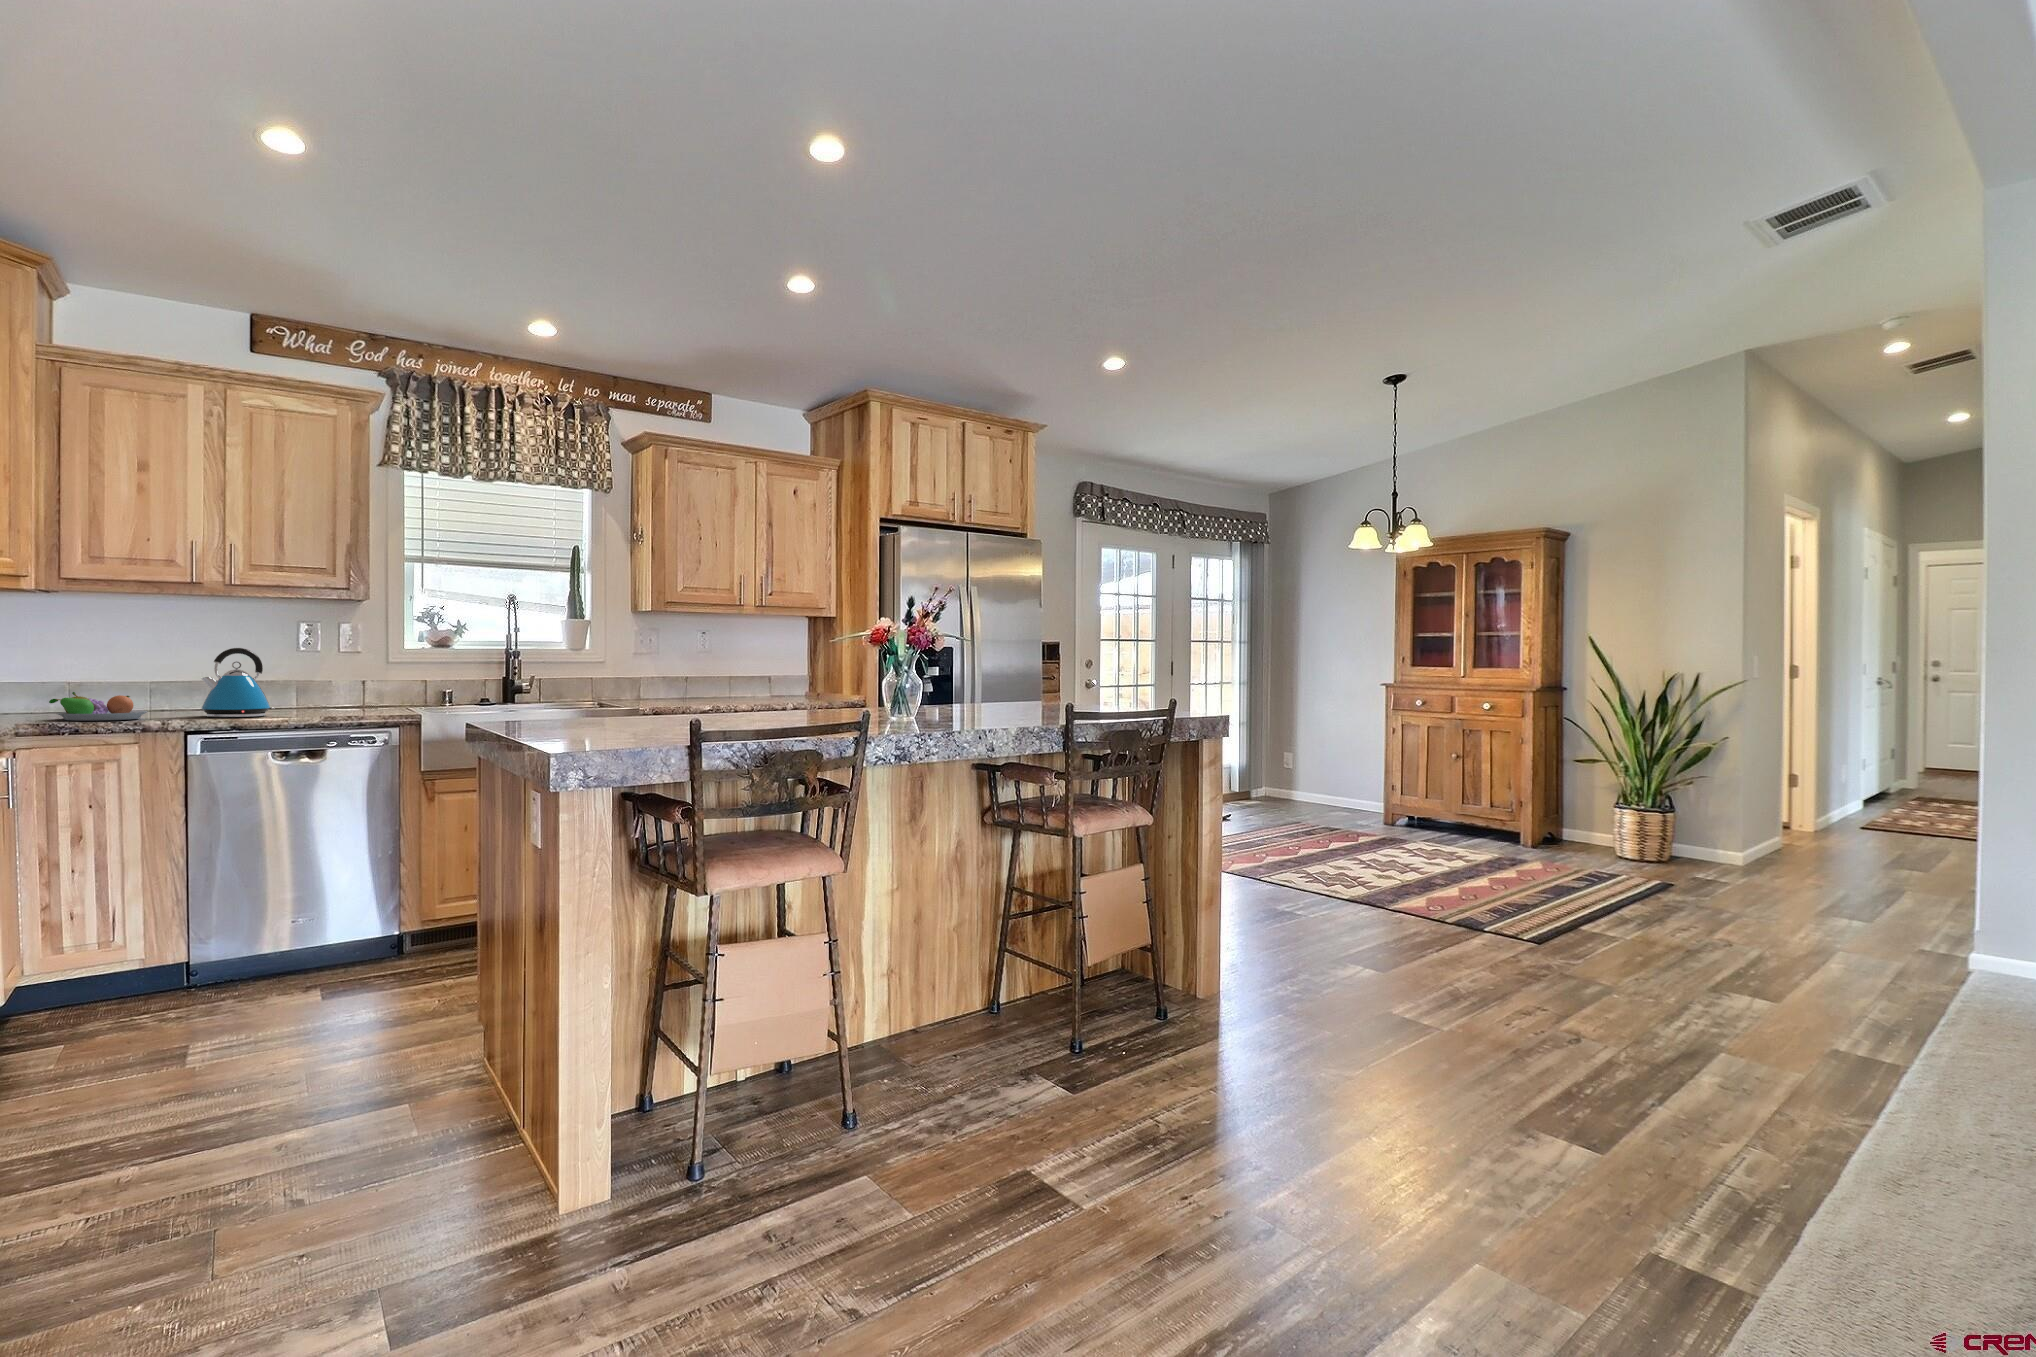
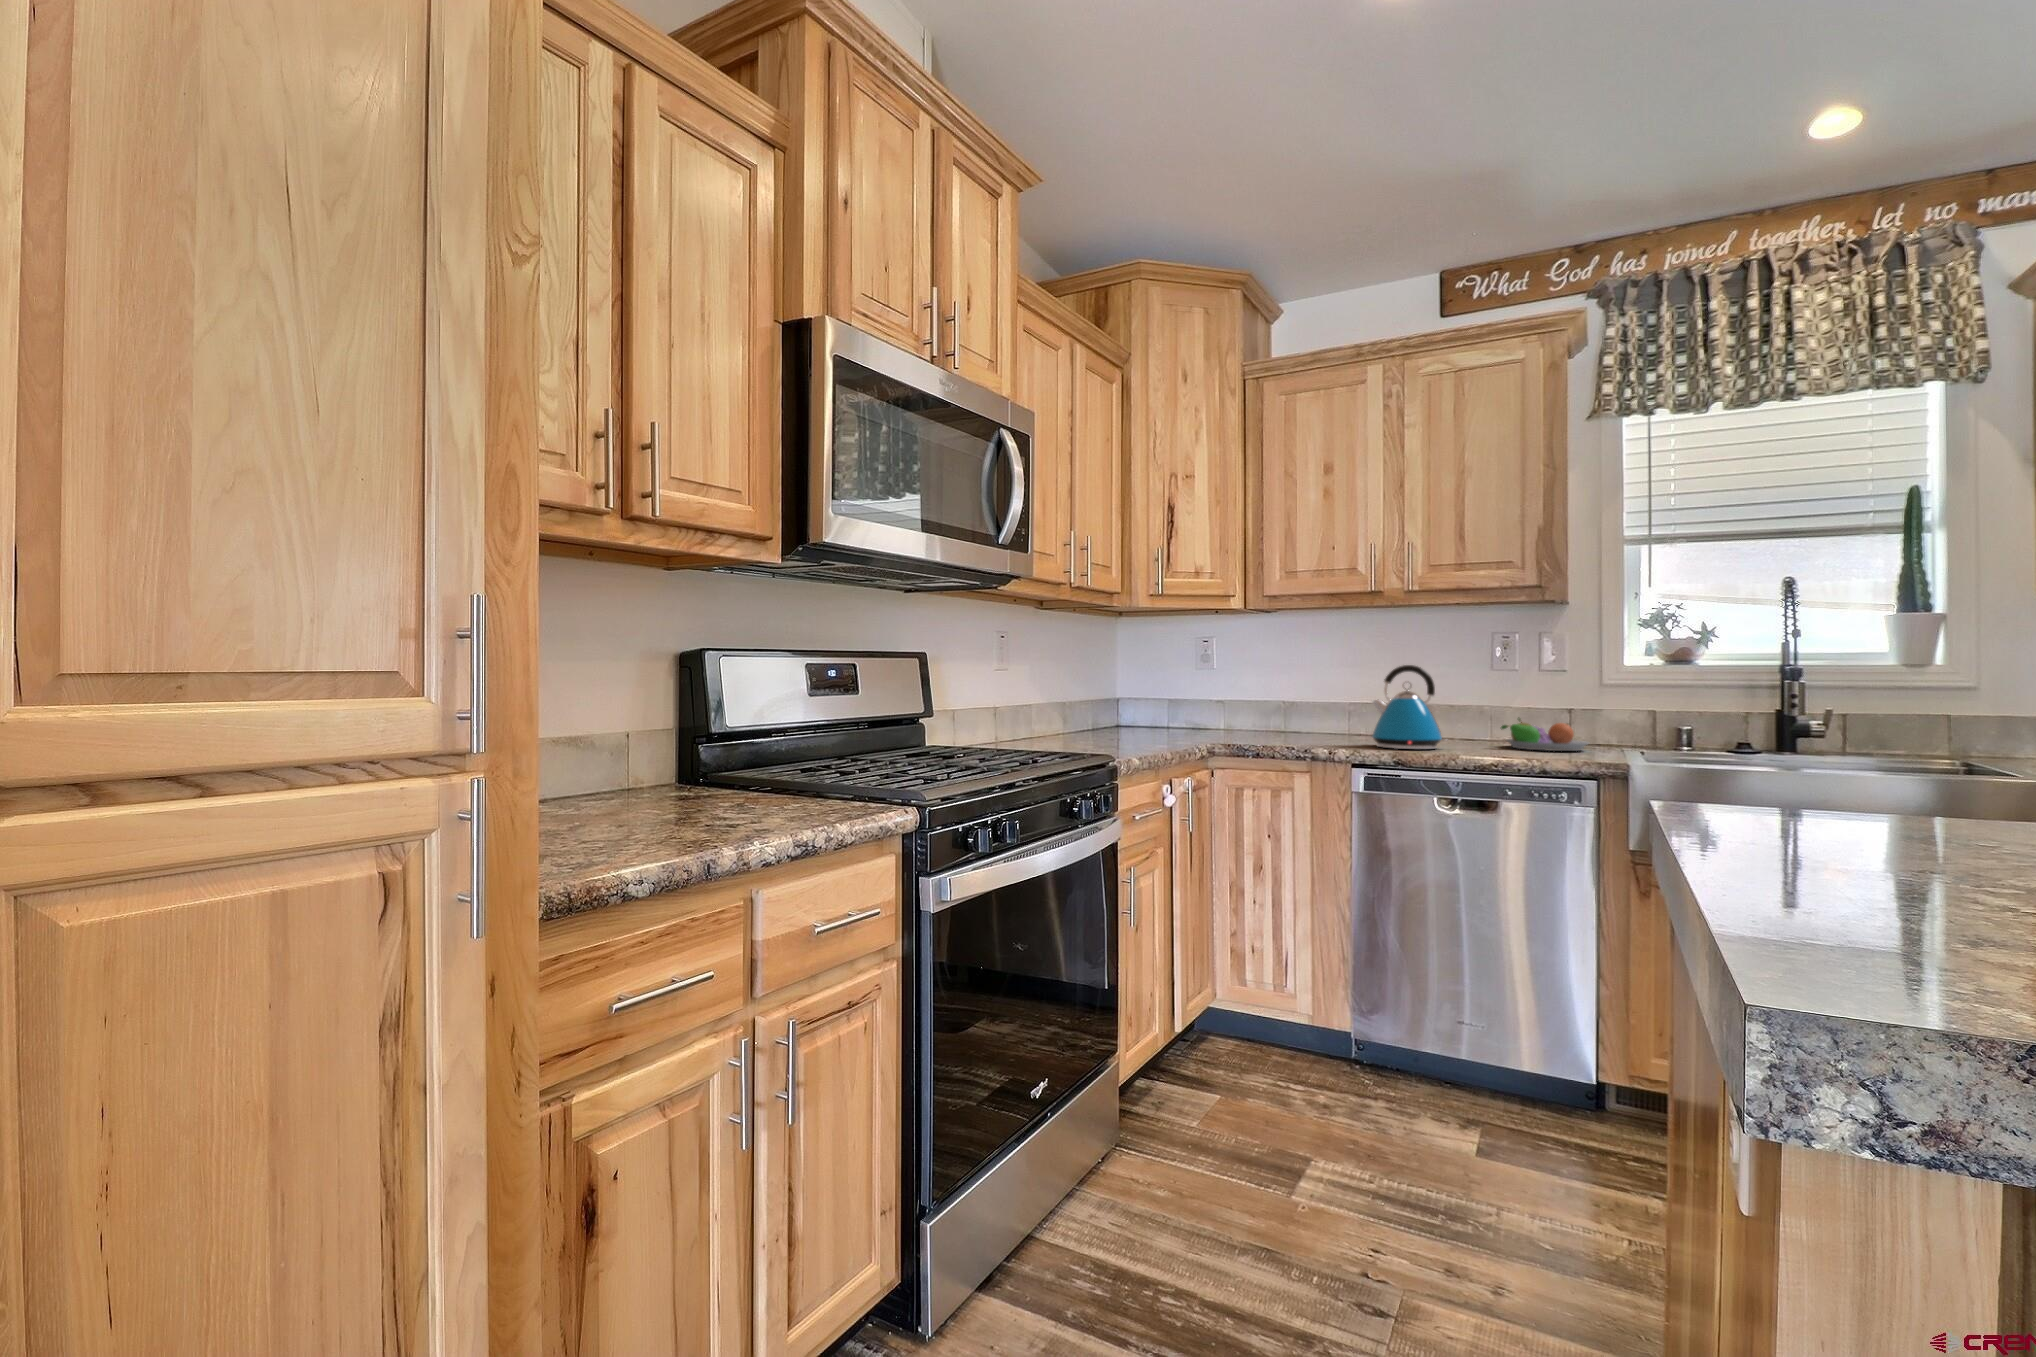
fruit bowl: present [49,692,147,721] -> present [1501,719,1589,751]

